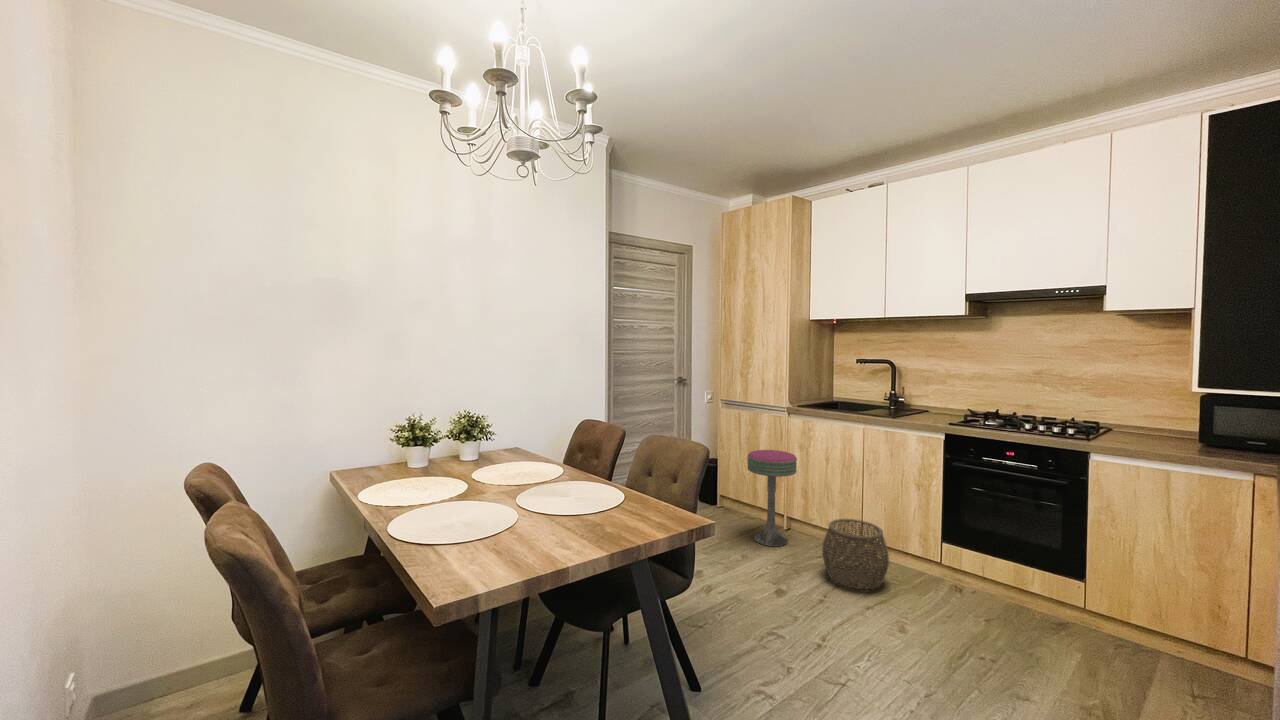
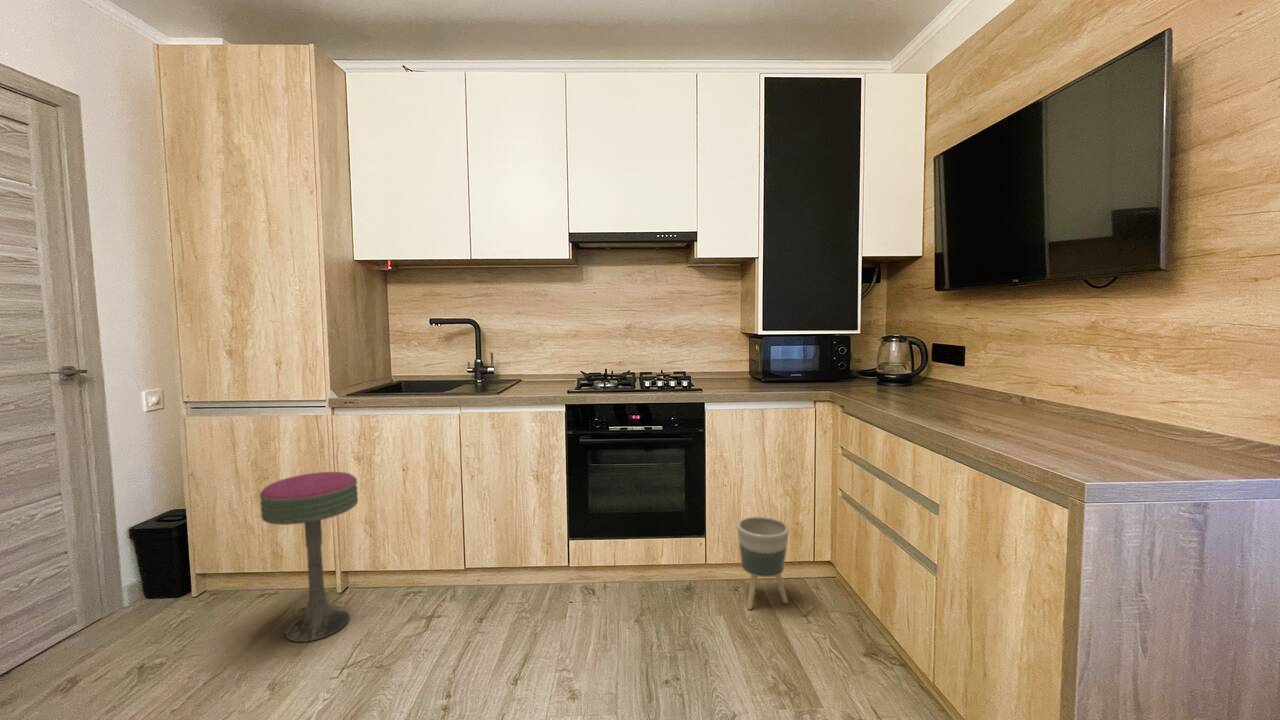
woven basket: present [822,519,889,590] -> none [420,546,516,658]
planter: none [1128,581,1206,689] -> present [737,517,789,609]

